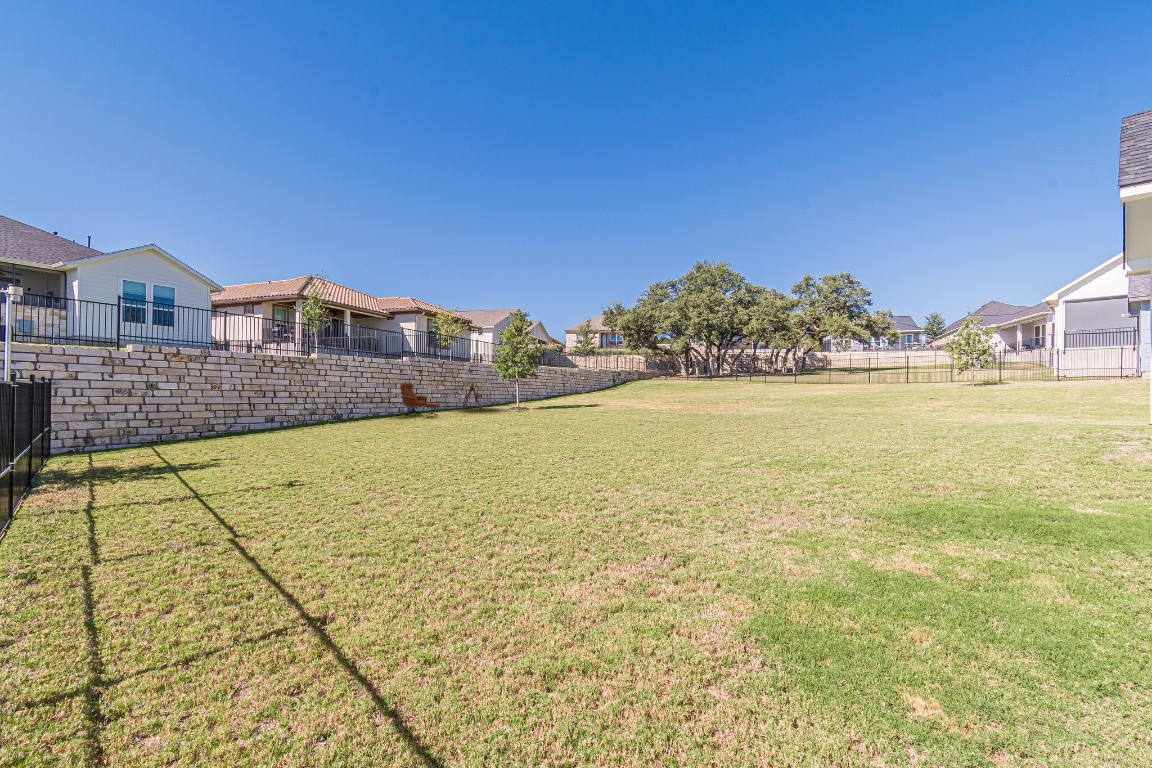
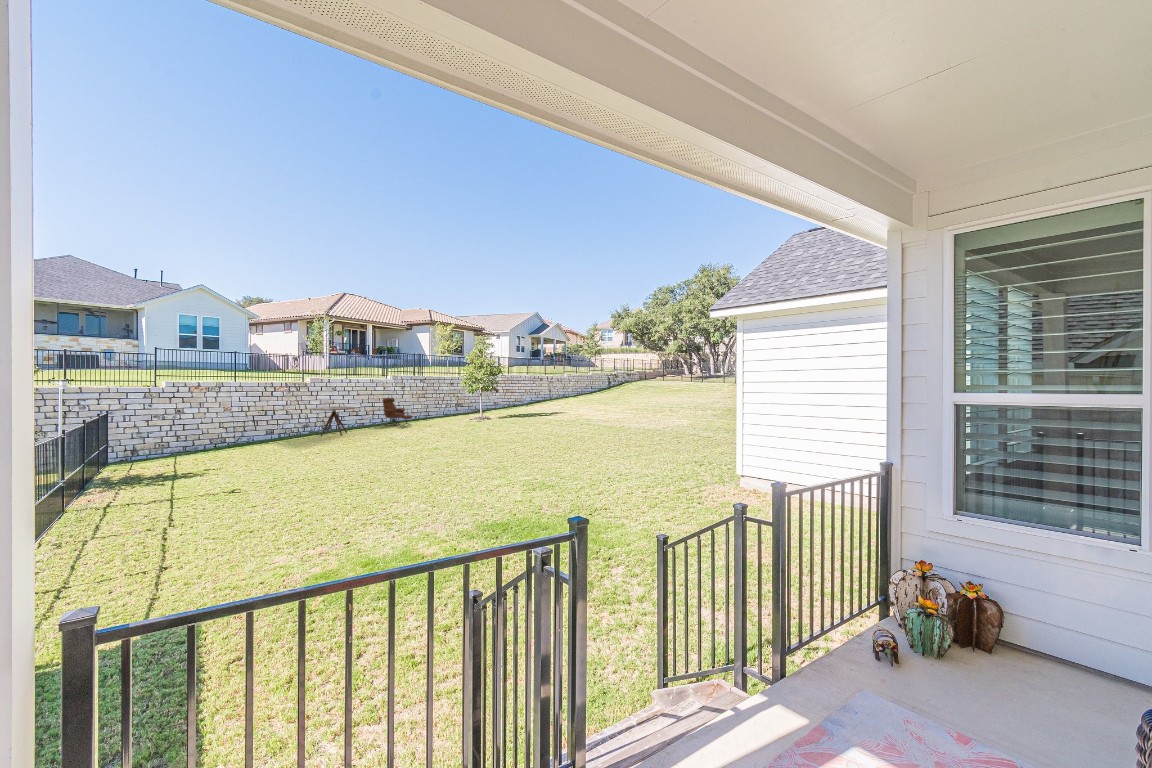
round table: present [456,383,485,409] -> present [312,407,355,436]

